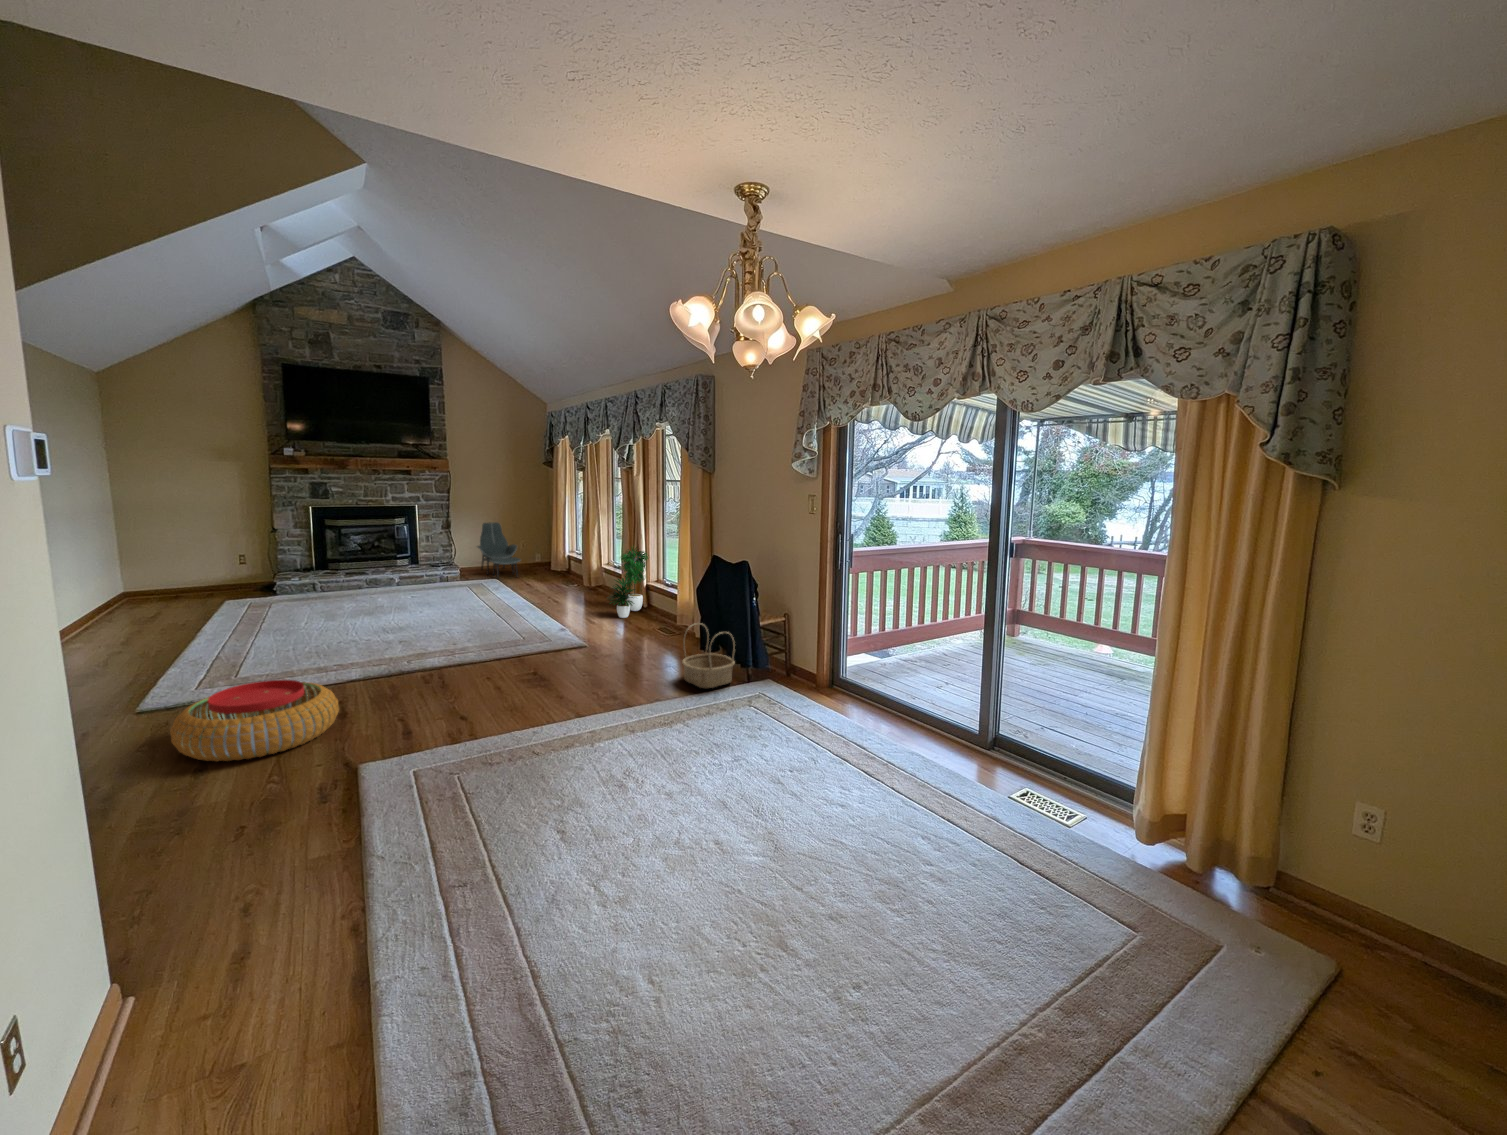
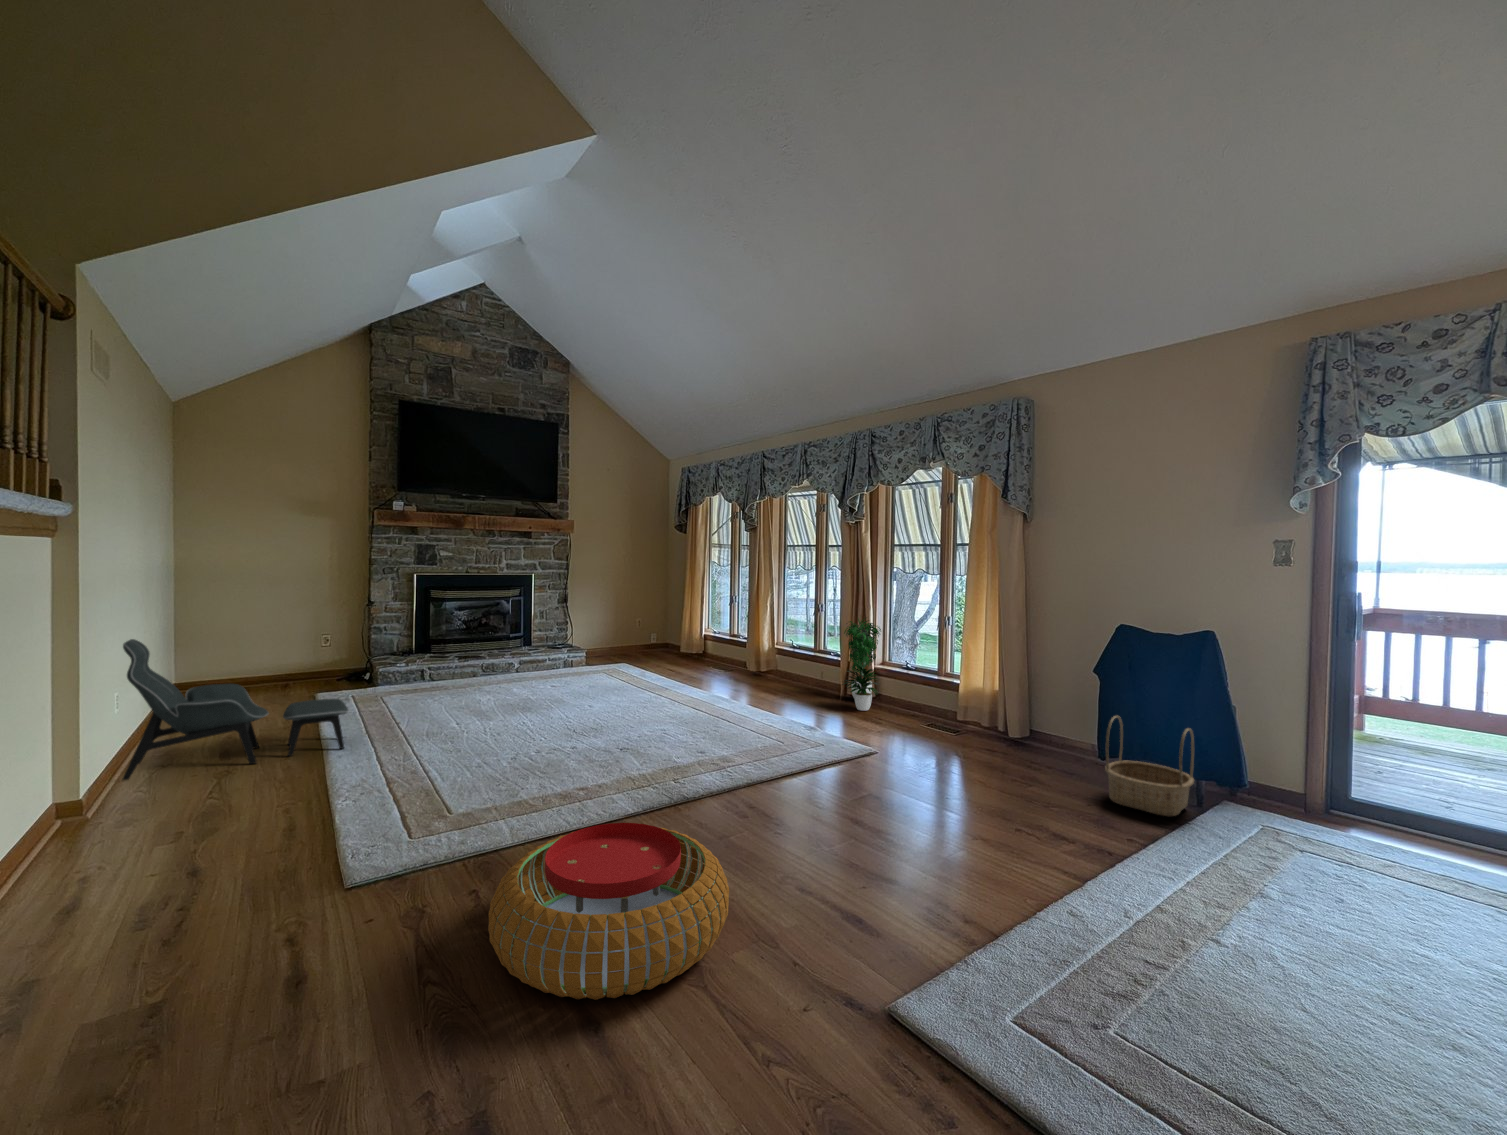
lounge chair: present [477,522,521,578] -> present [122,639,348,780]

